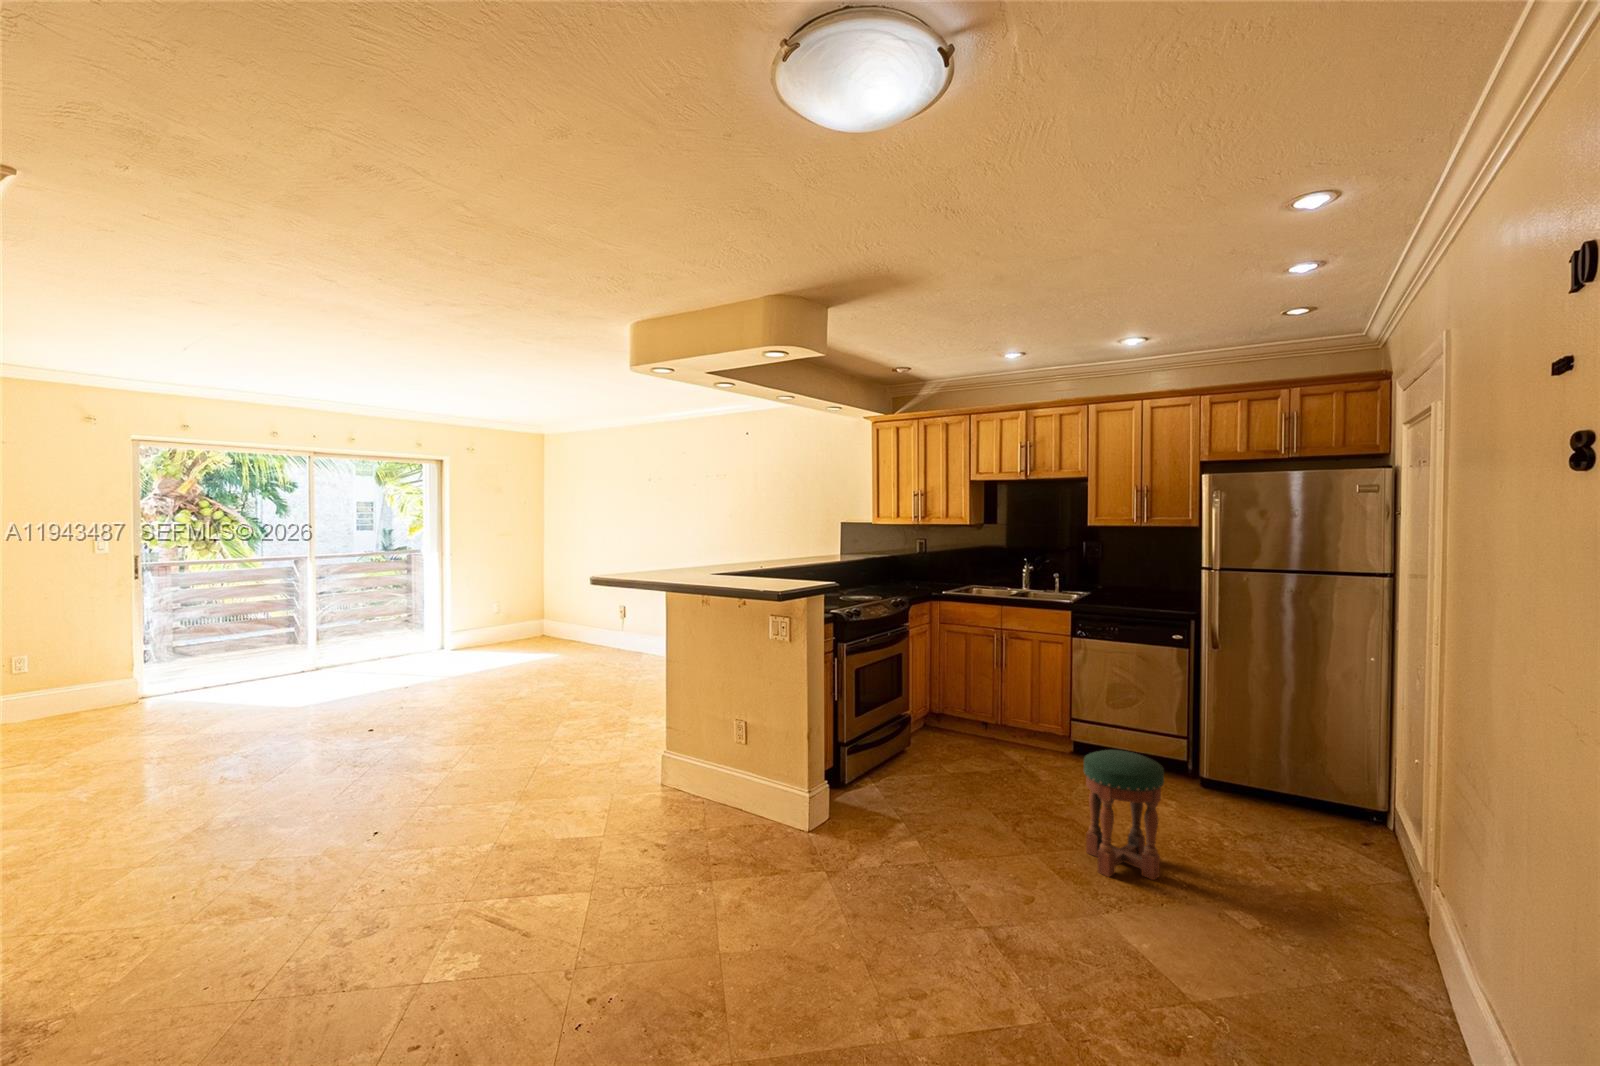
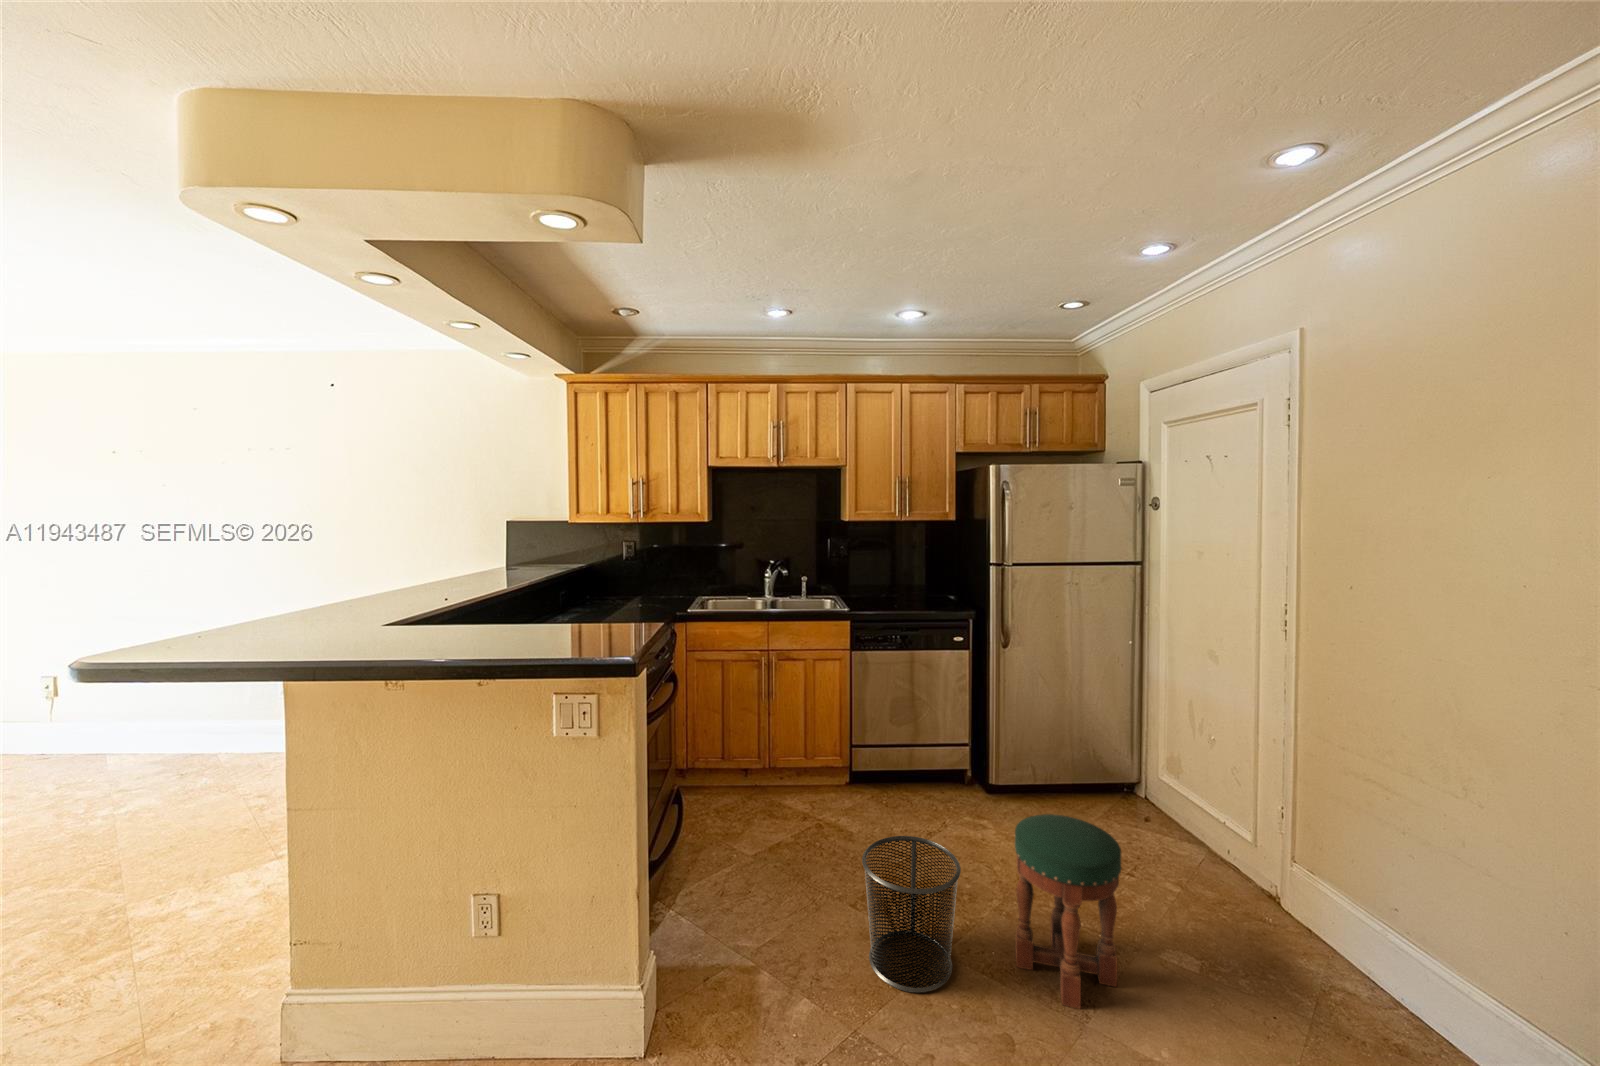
waste bin: none [978,748,1048,842] -> present [862,836,961,992]

